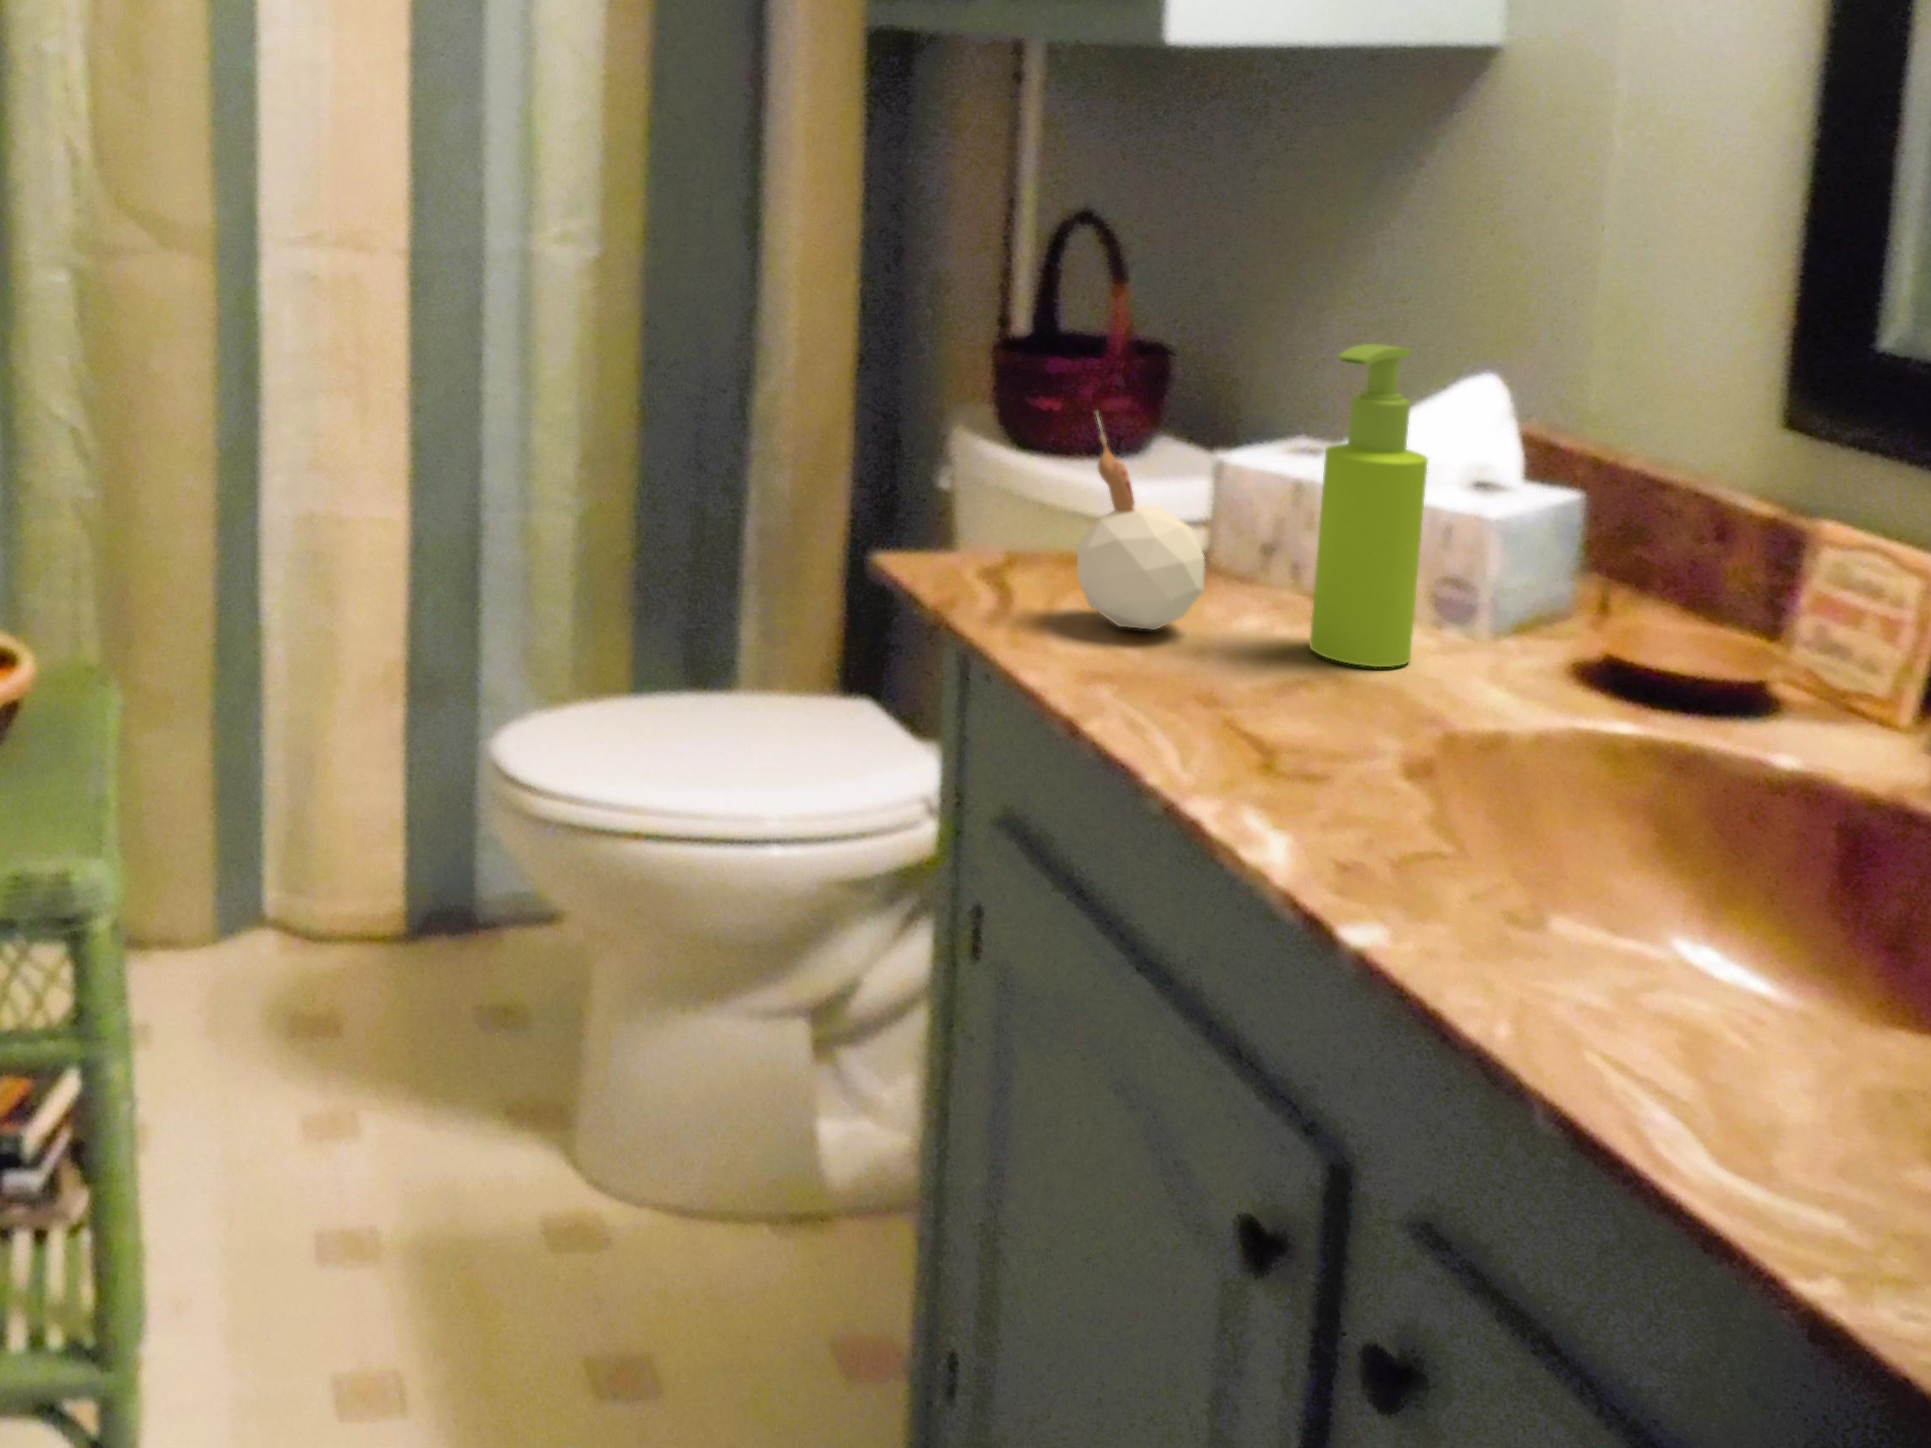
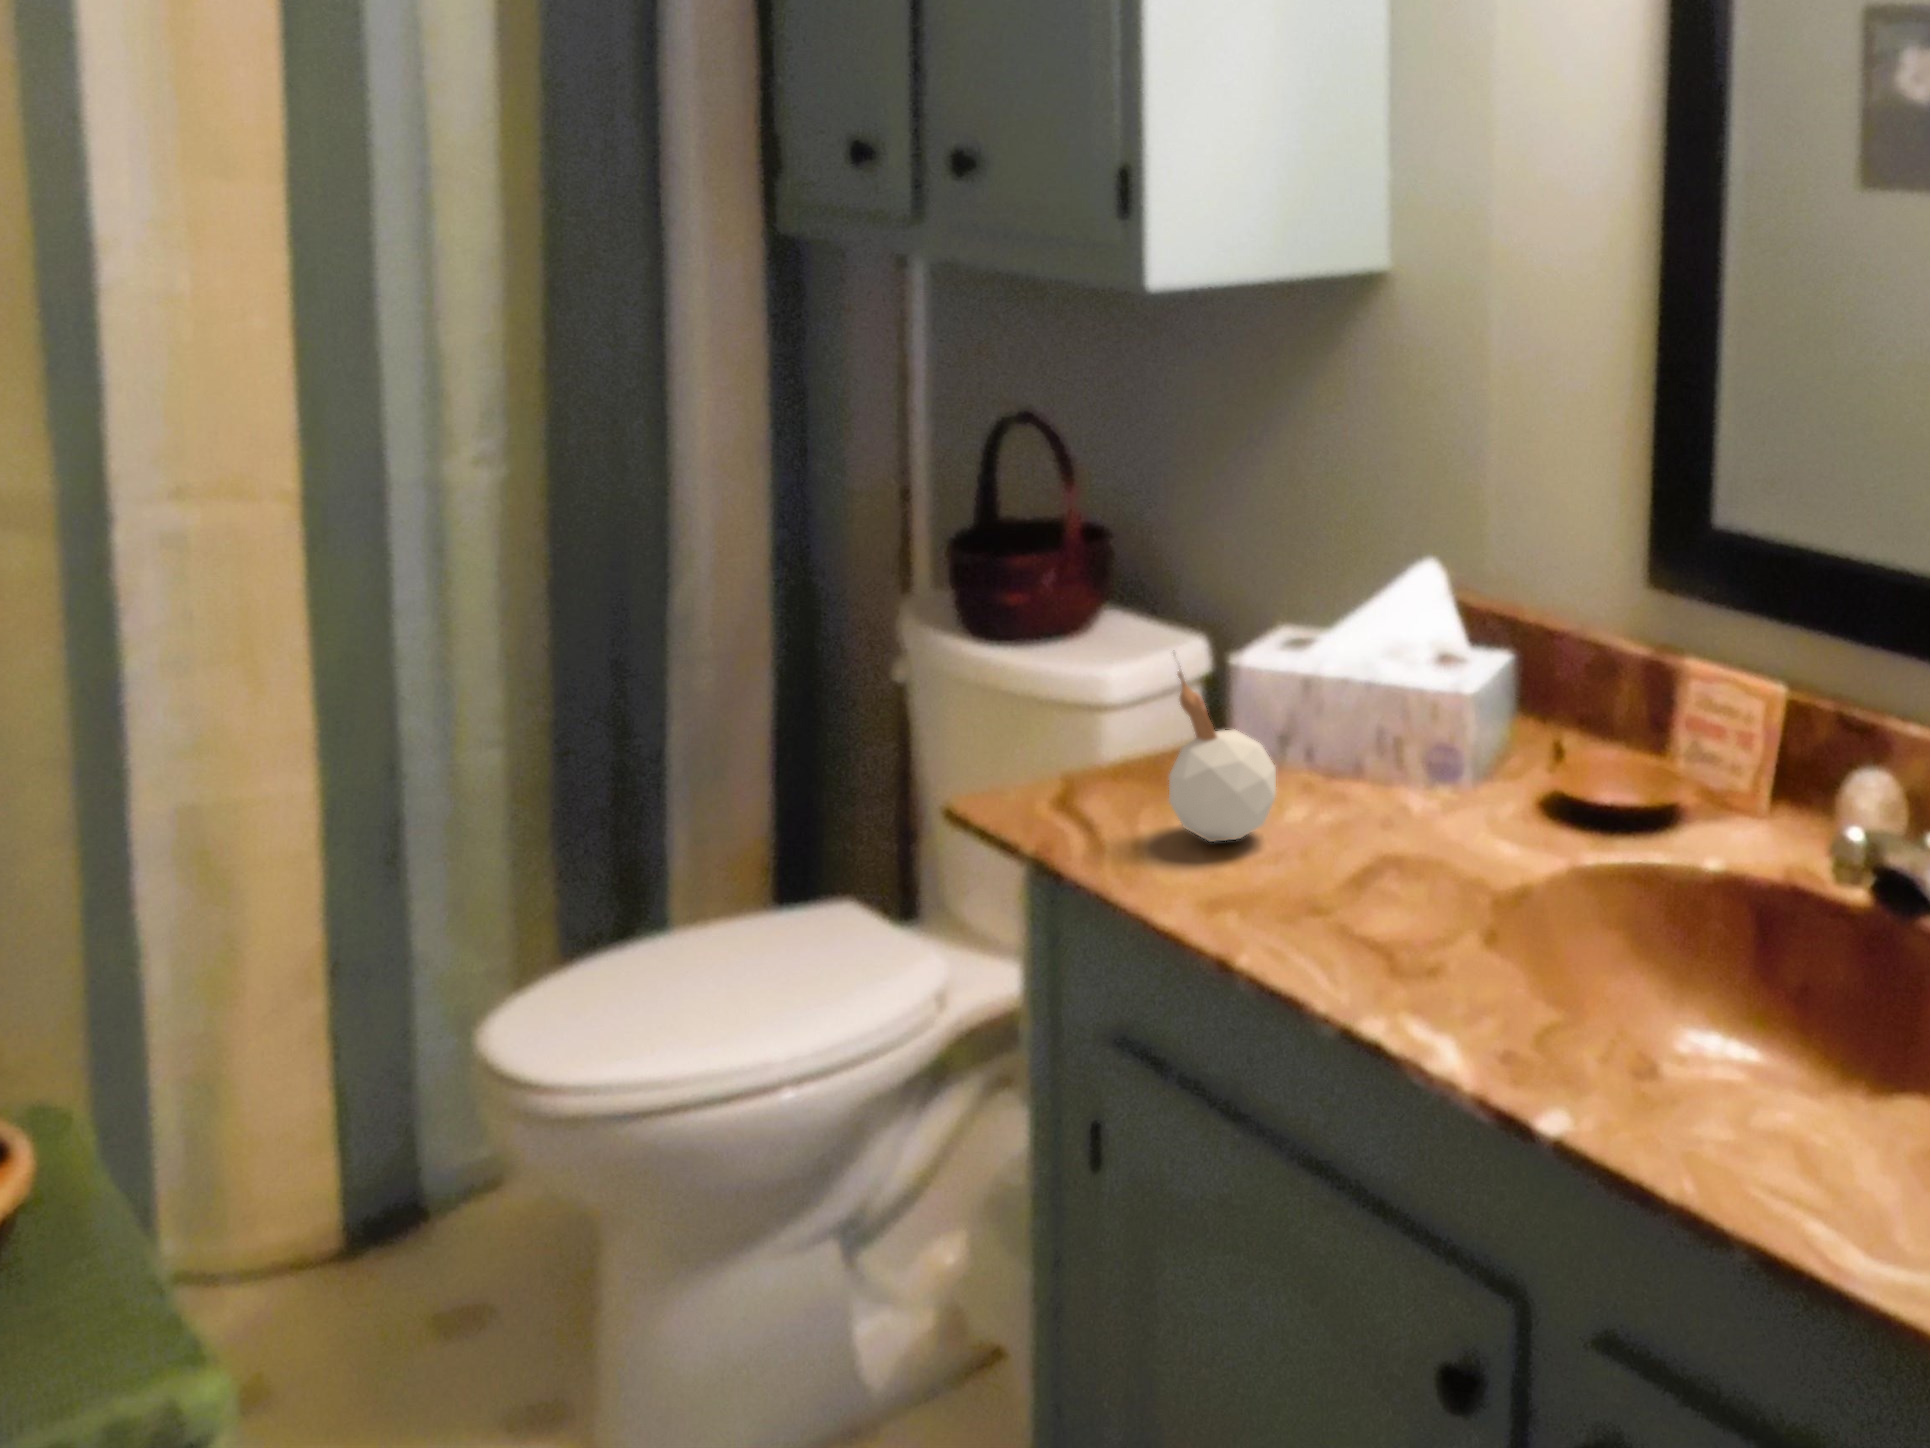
soap dispenser: present [1310,344,1427,667] -> none [1362,570,1441,842]

